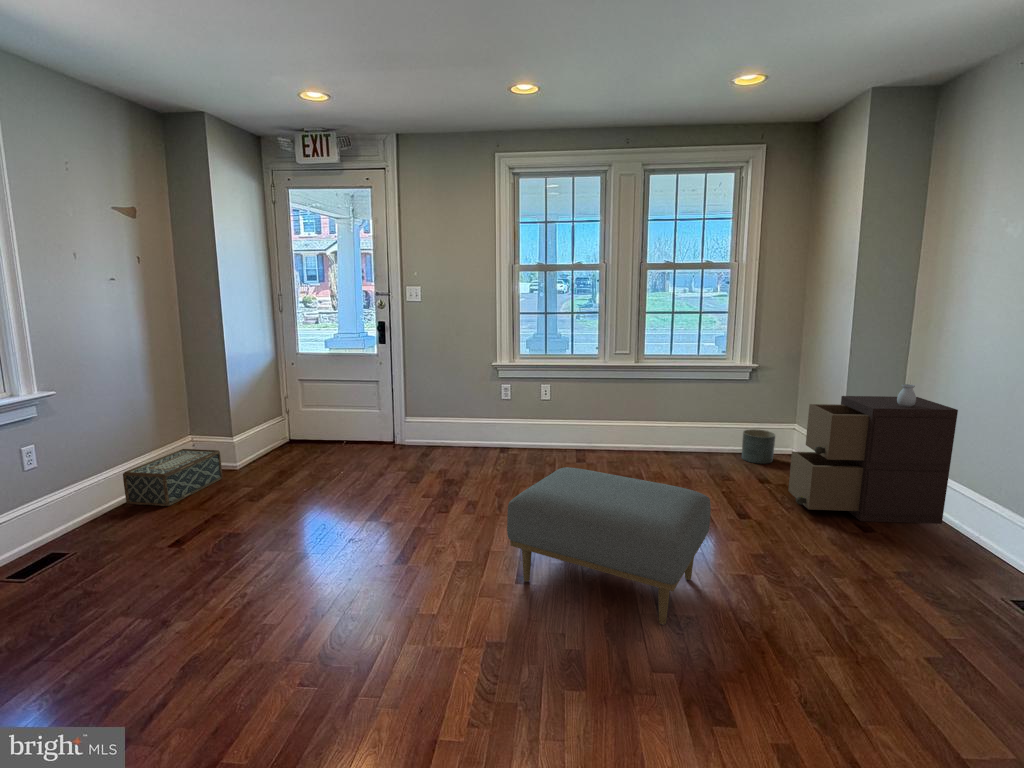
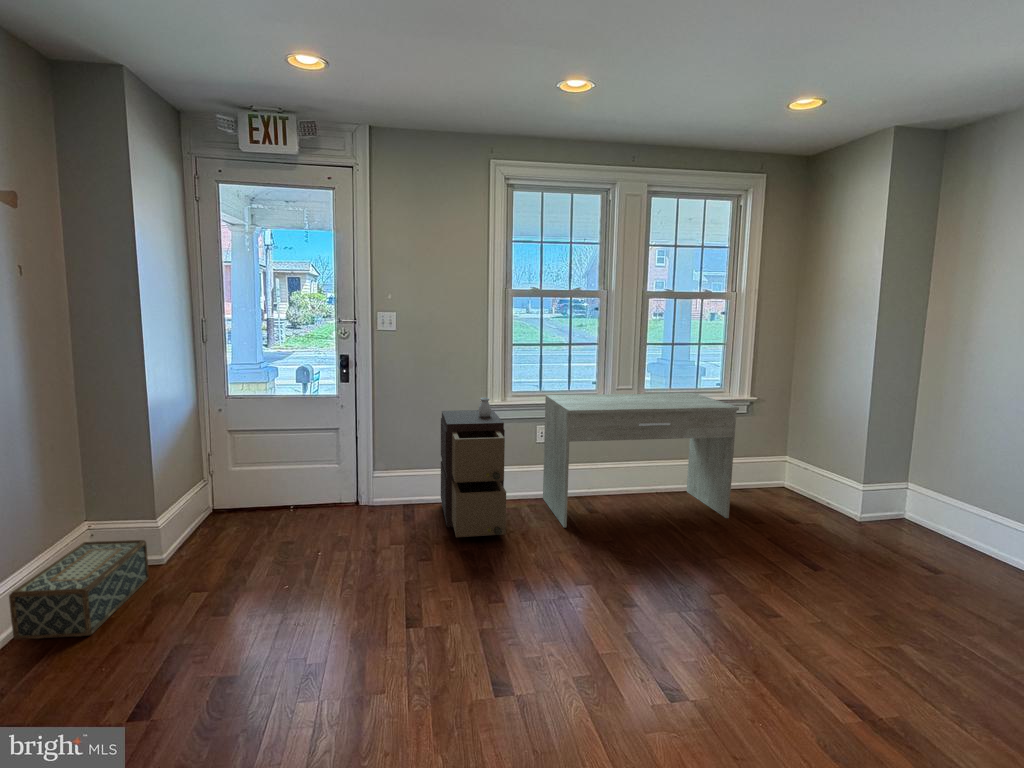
desk: none [544,358,711,475] -> present [543,393,739,528]
storage cabinet: present [788,384,958,524] -> present [441,398,506,537]
planter: present [742,429,775,464] -> none [744,464,778,500]
ottoman: present [507,467,711,625] -> none [654,534,893,719]

